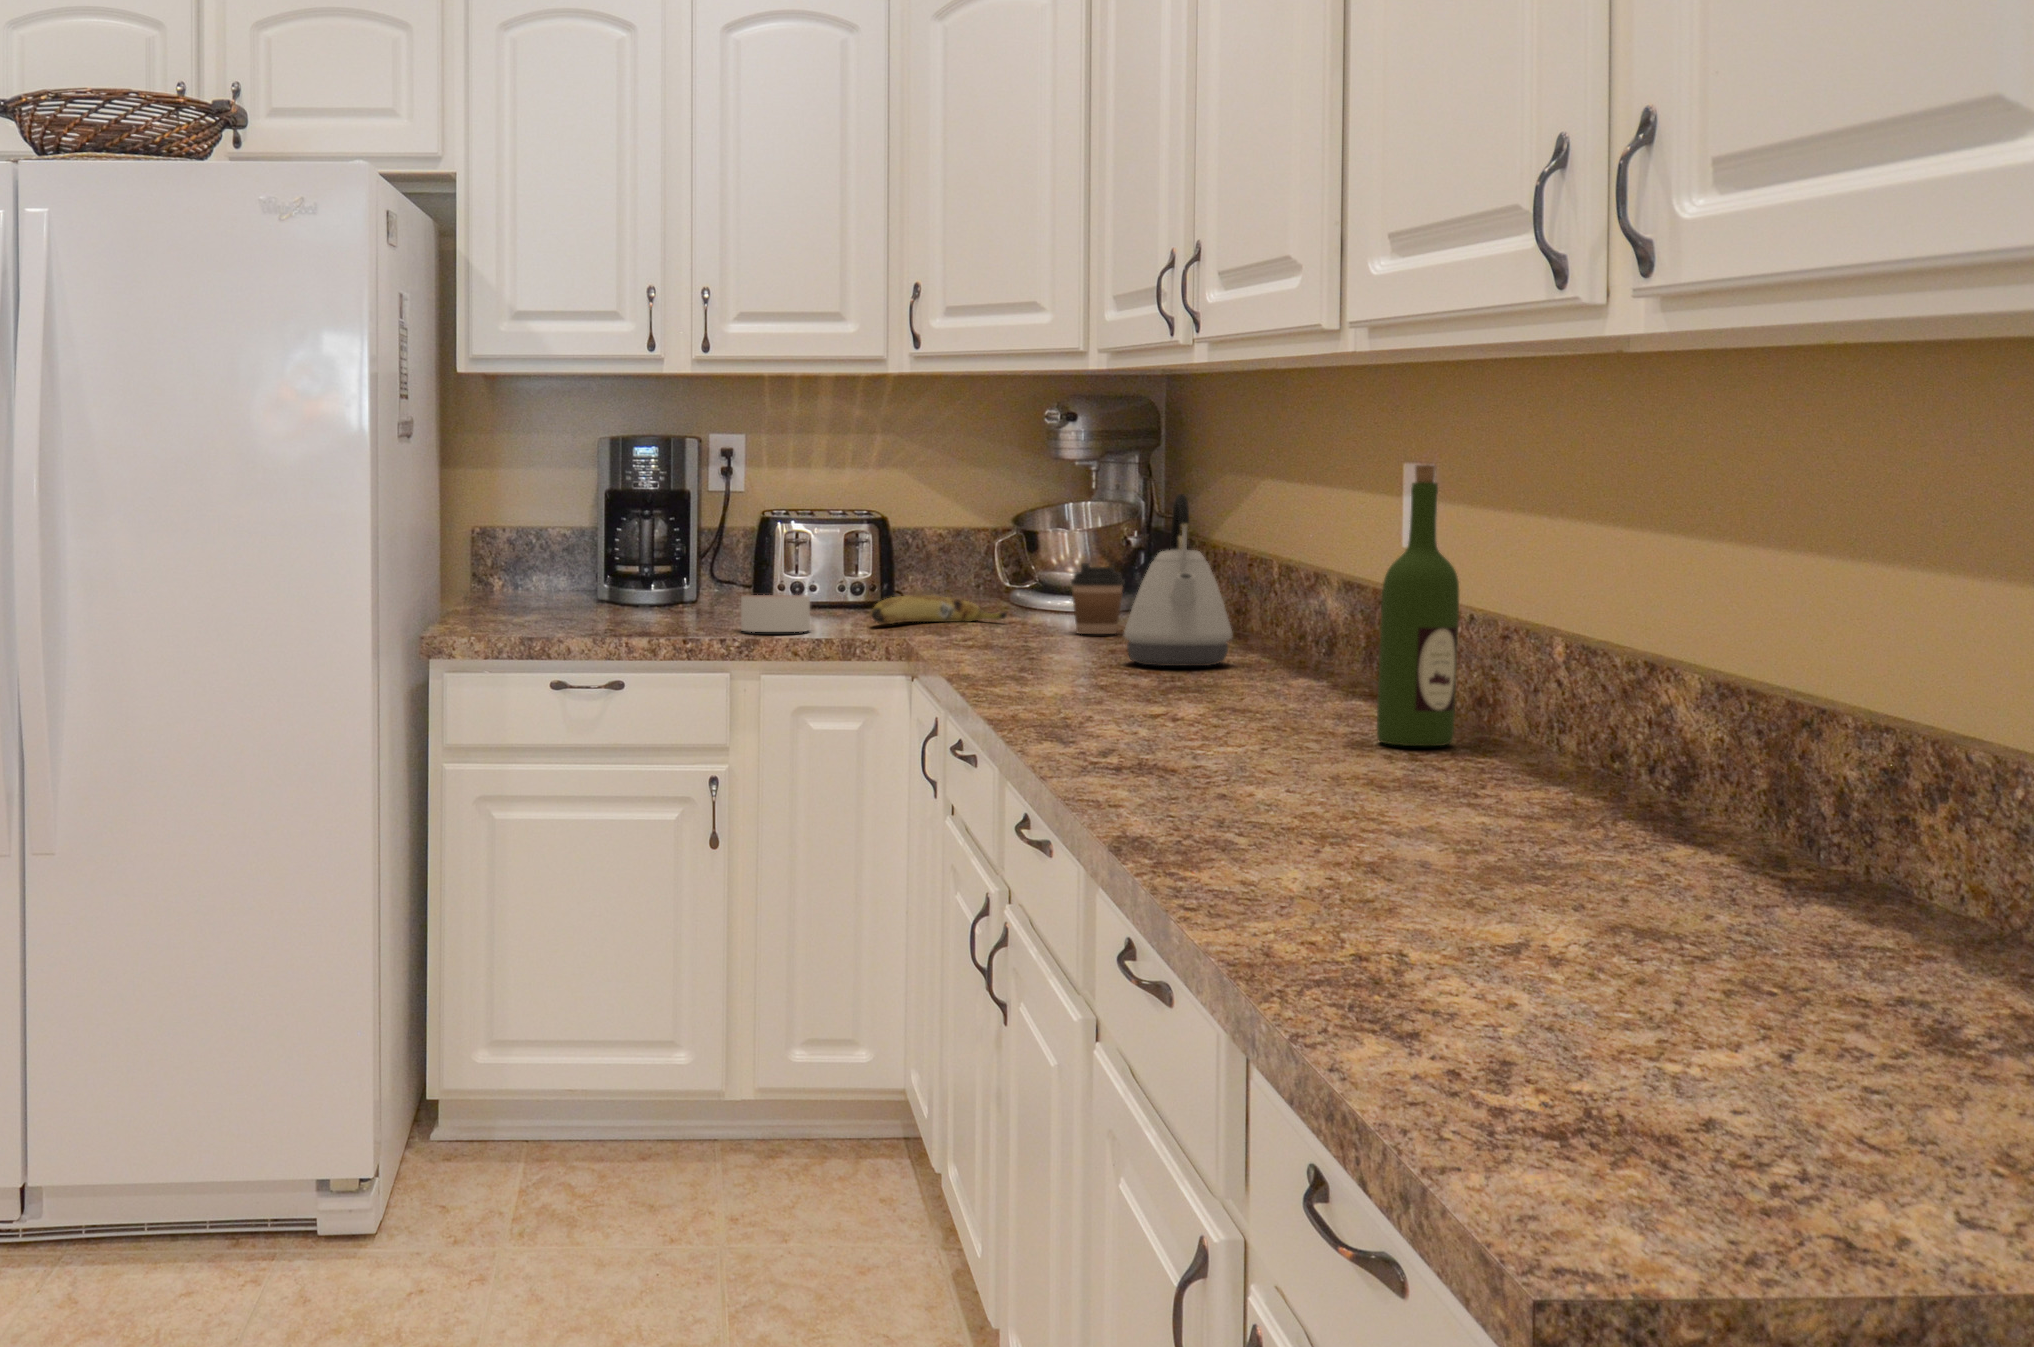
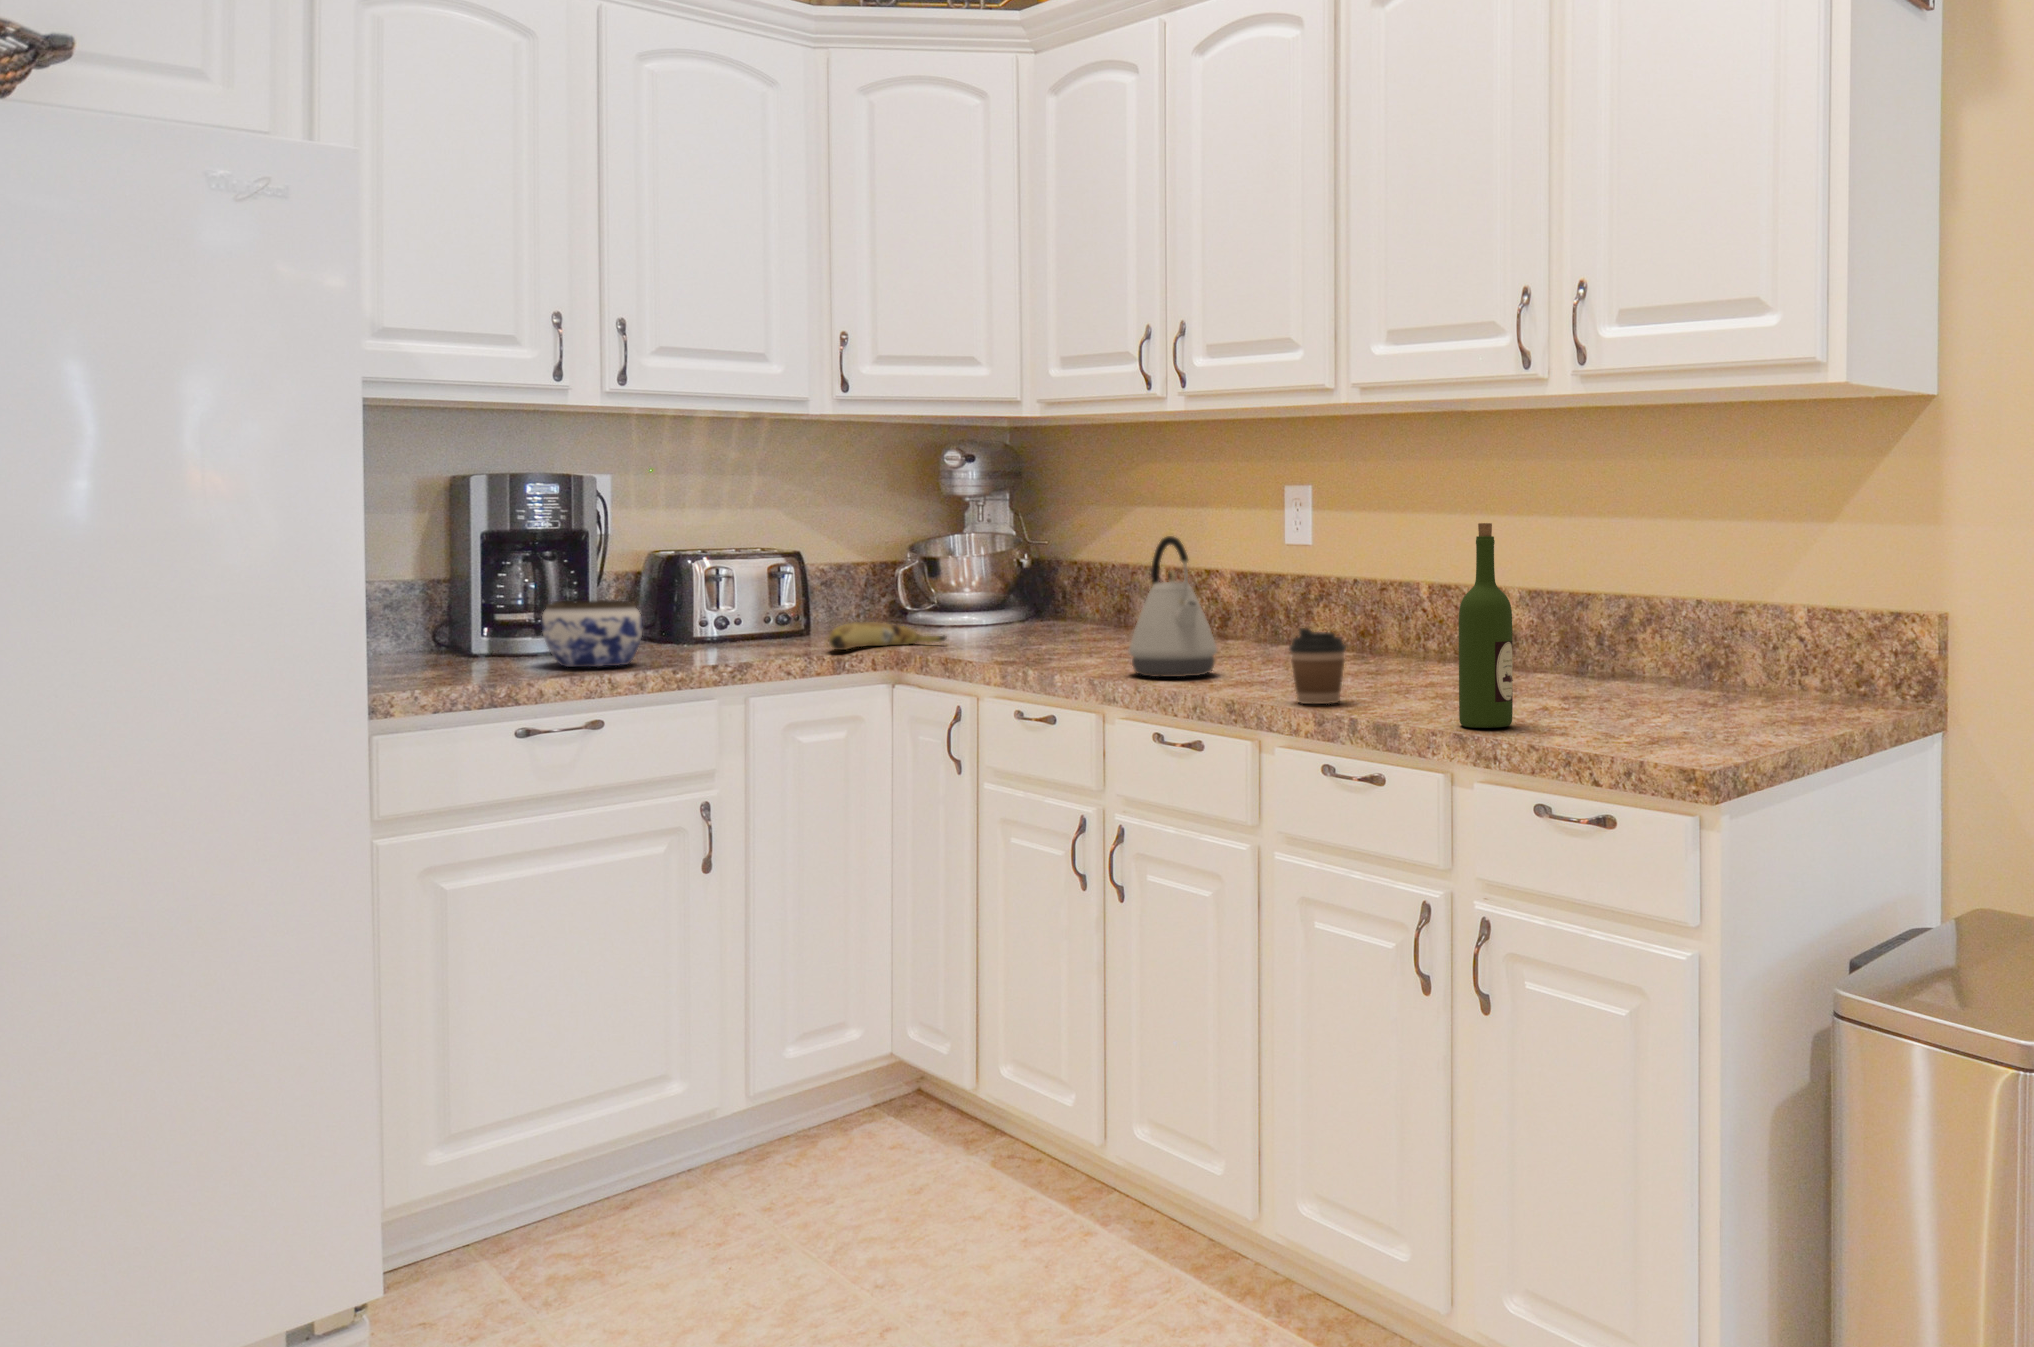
coffee cup: present [1071,563,1124,634] -> present [1290,628,1346,704]
jar: none [597,566,683,630] -> present [542,600,642,667]
candle: present [741,595,810,632] -> none [706,626,782,663]

